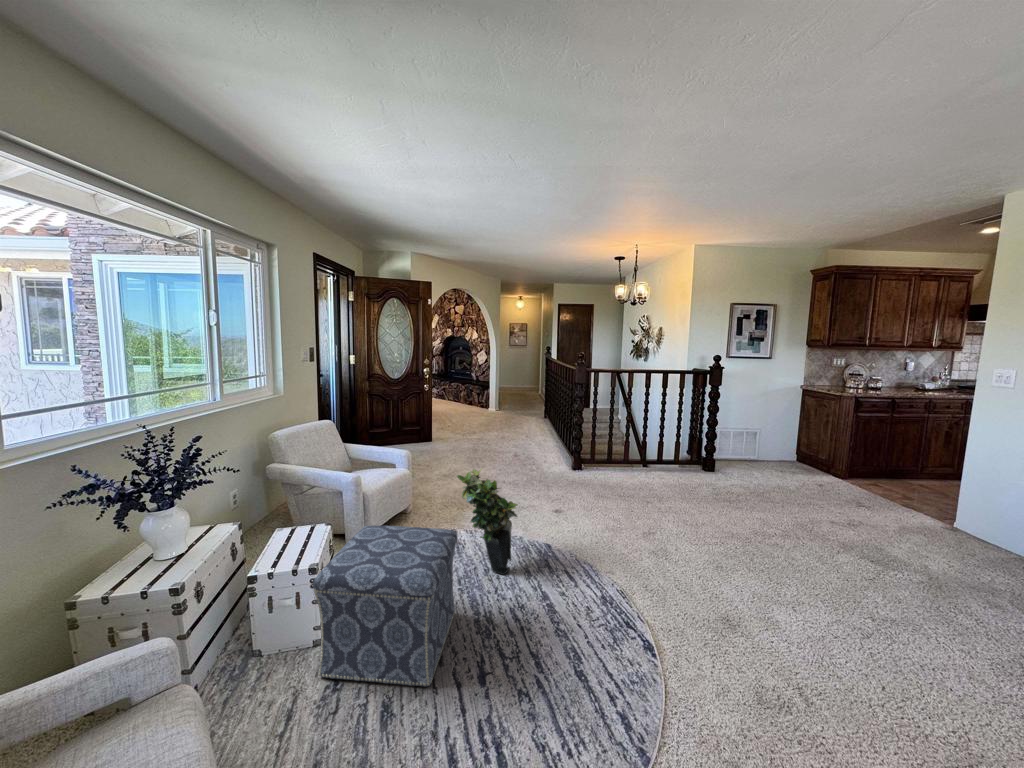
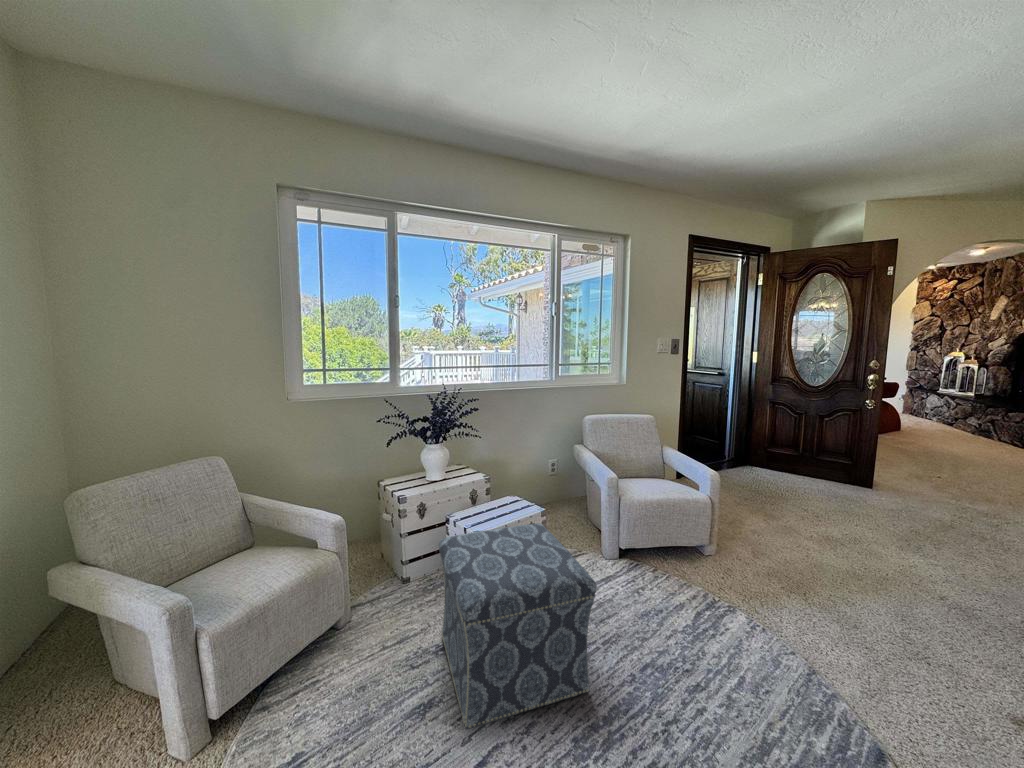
potted plant: present [457,469,517,575] -> none [663,518,769,717]

